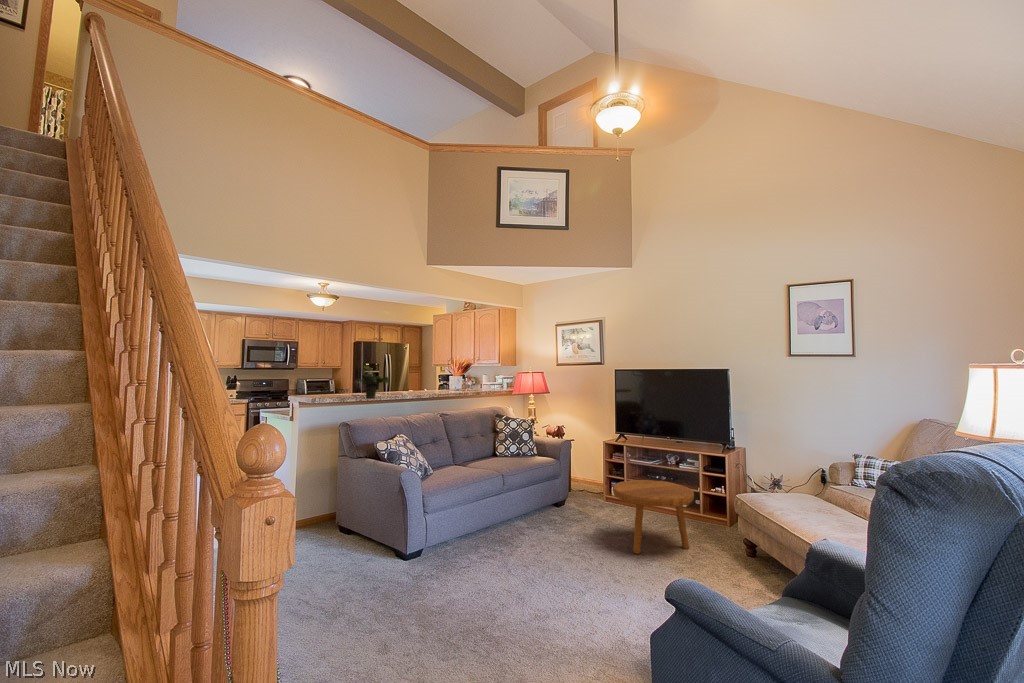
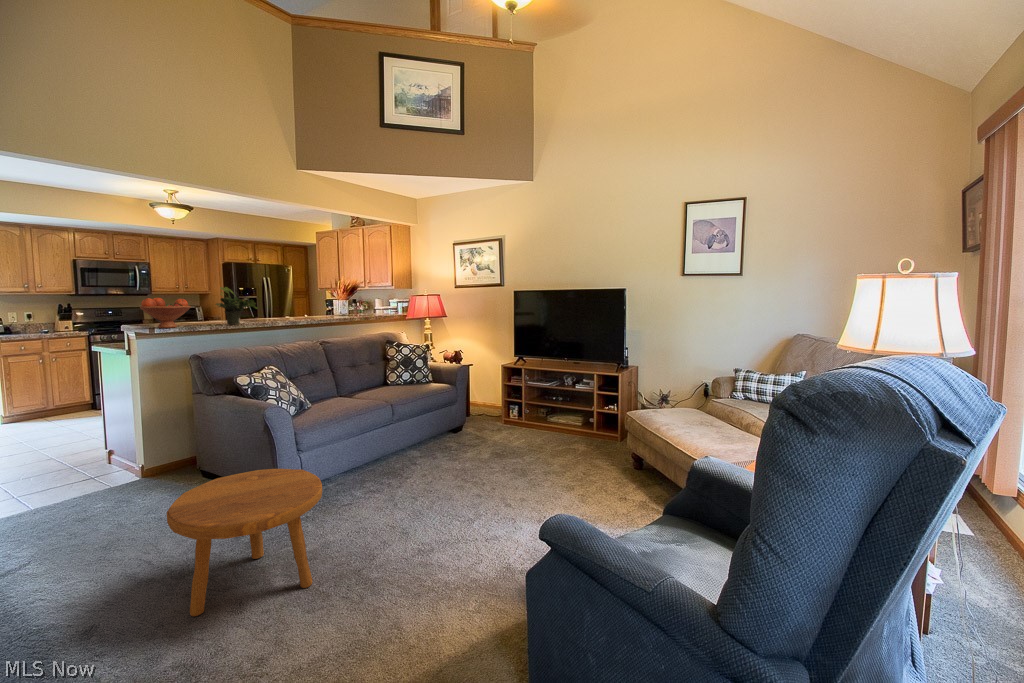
fruit bowl: none [305,375,341,400] -> present [140,298,191,328]
footstool: present [613,480,694,554] -> present [167,469,322,616]

